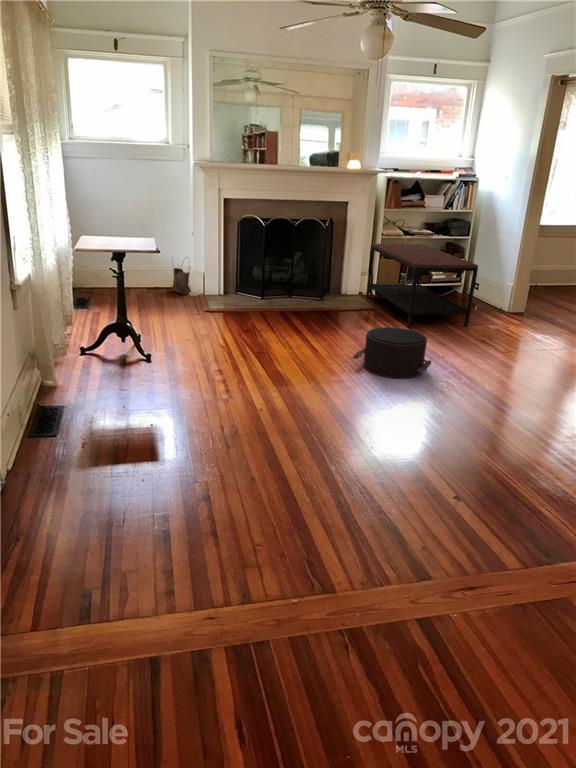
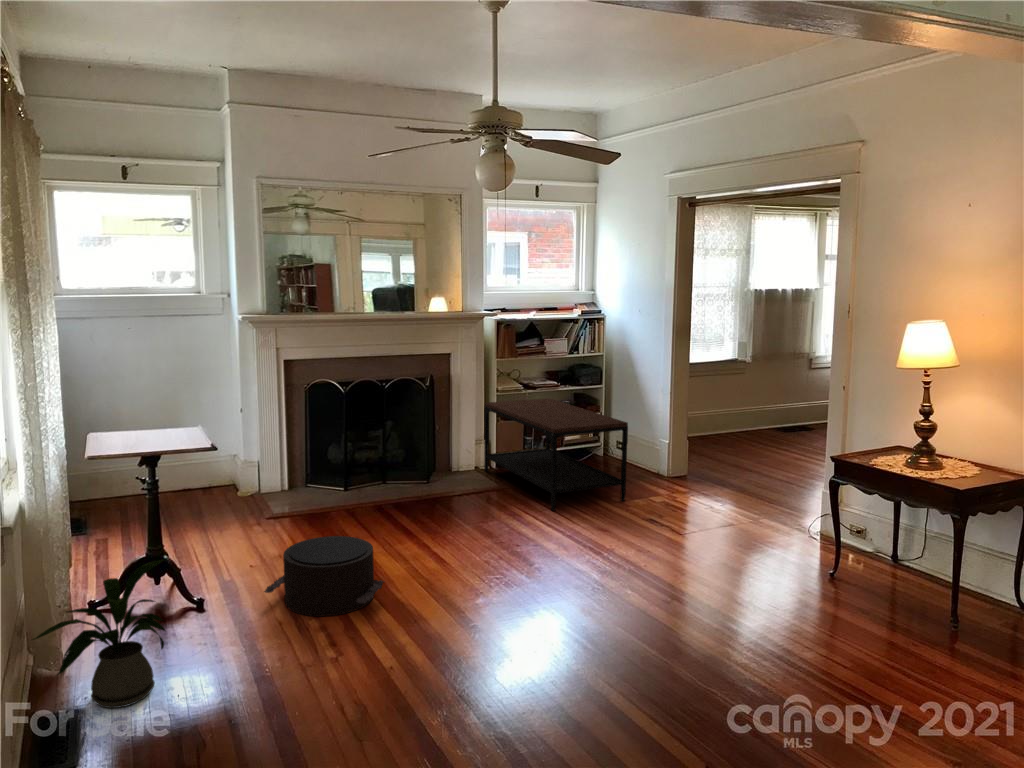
woven basket: present [172,268,190,294] -> none [210,441,238,494]
house plant: none [33,319,121,408] -> present [33,559,166,708]
pouf: present [353,327,432,378] -> present [264,536,384,616]

